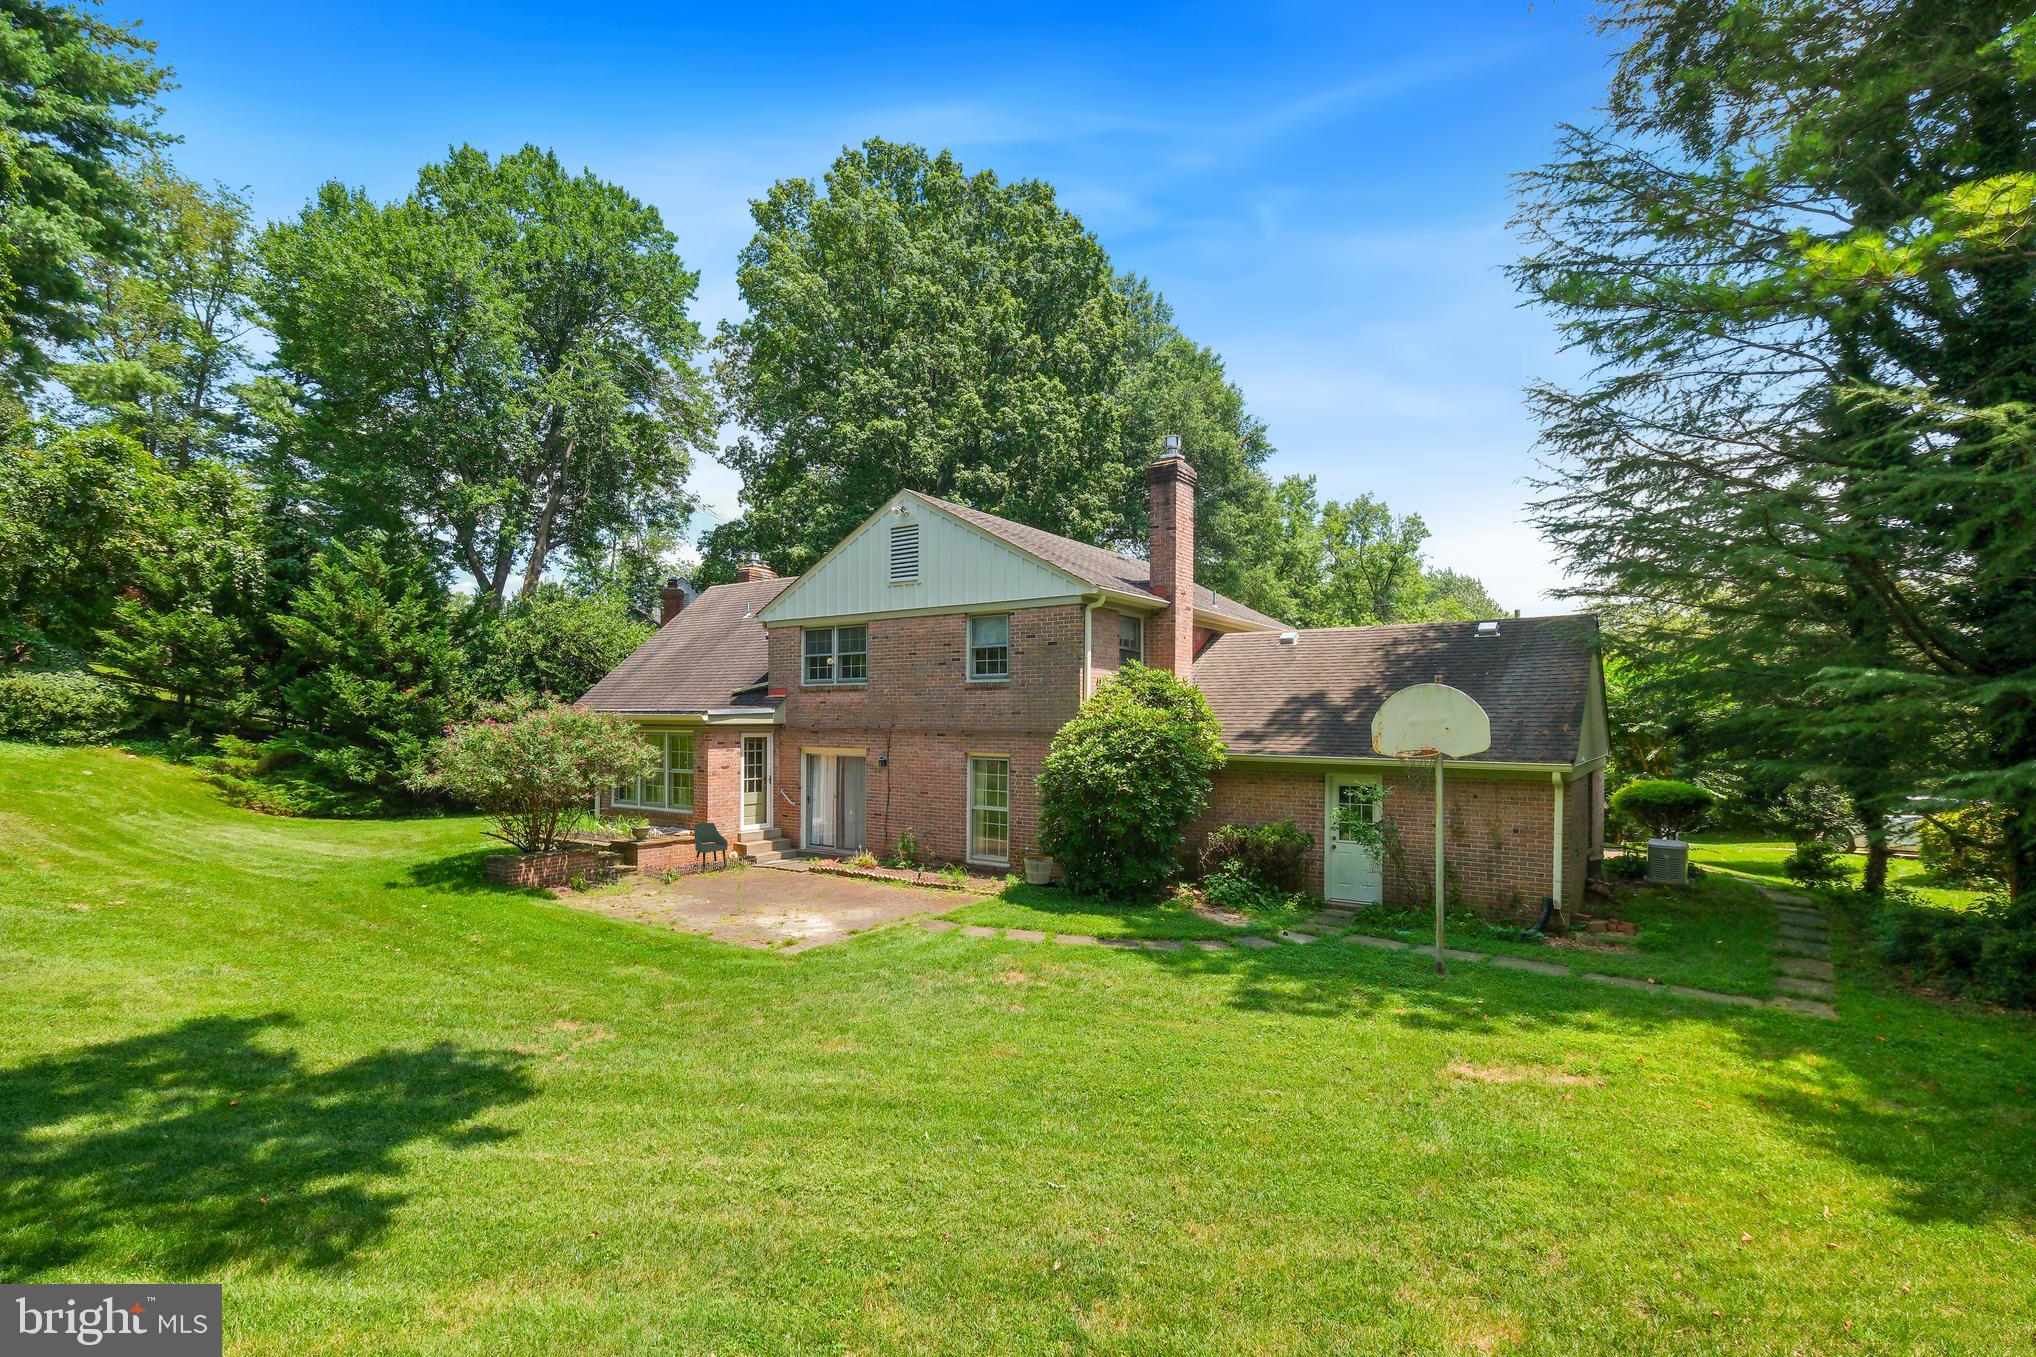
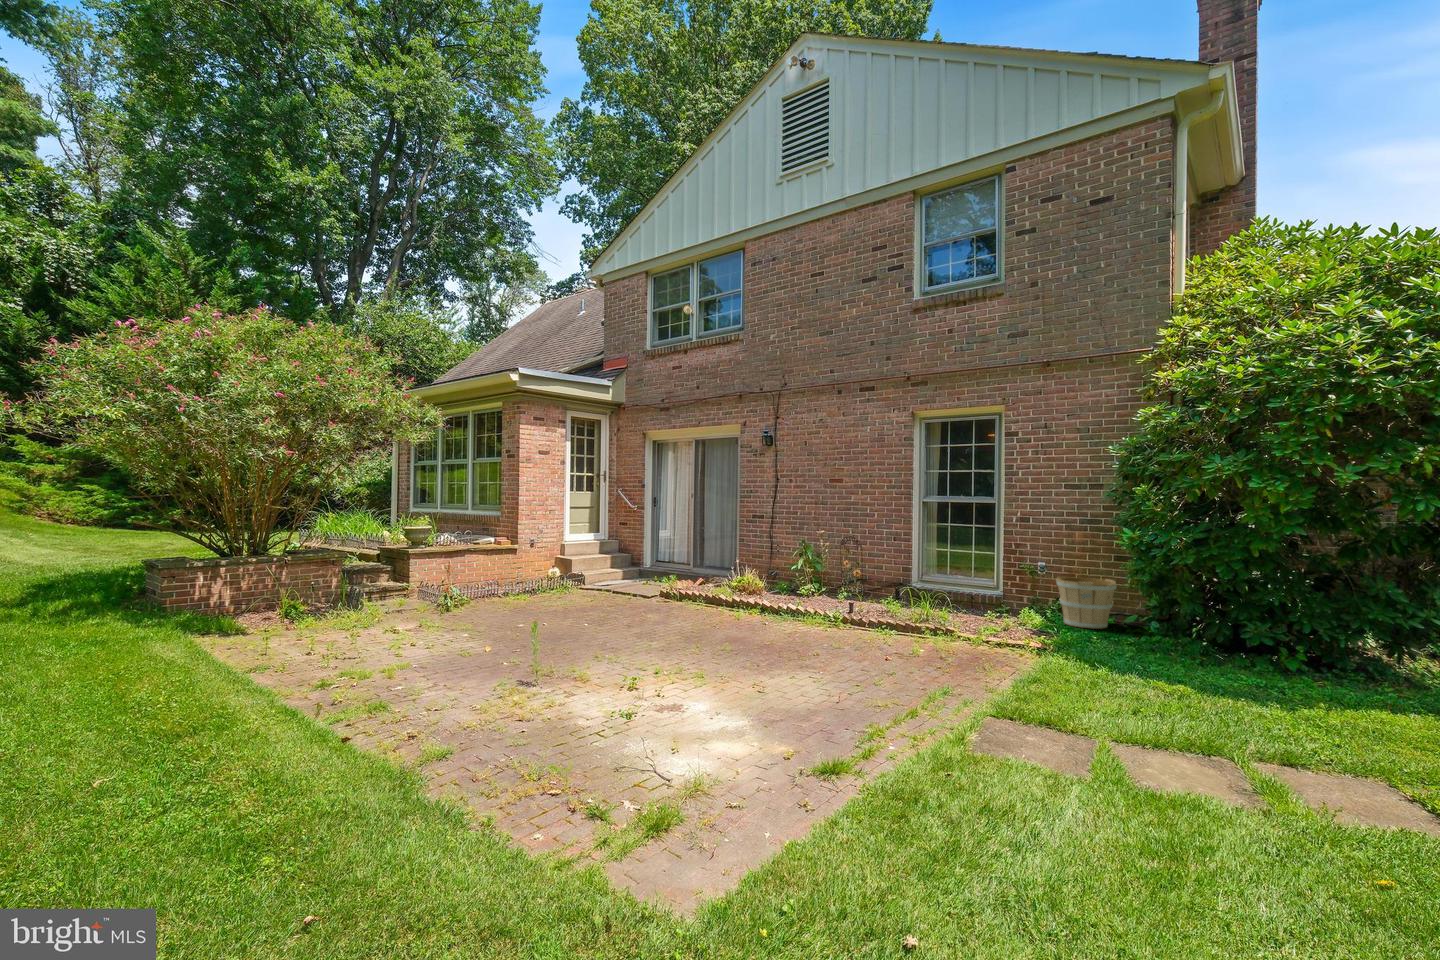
chair: present [694,823,728,869] -> none [497,526,544,590]

